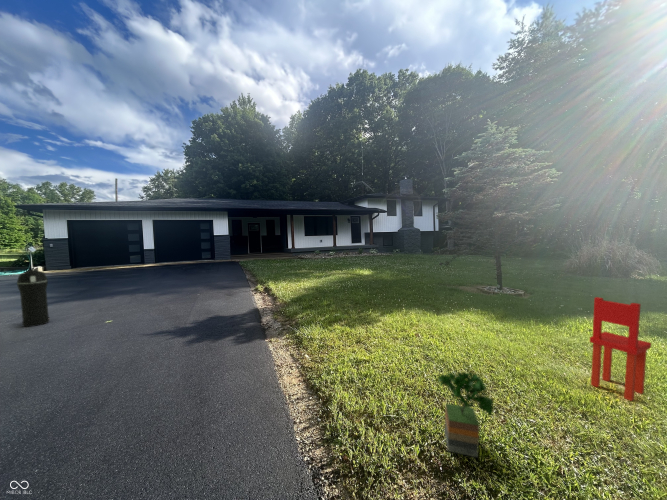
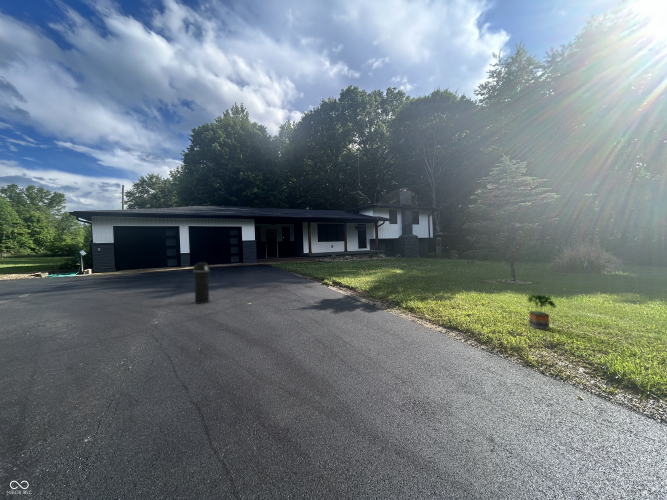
chair: present [590,297,651,401] -> none [585,266,614,316]

